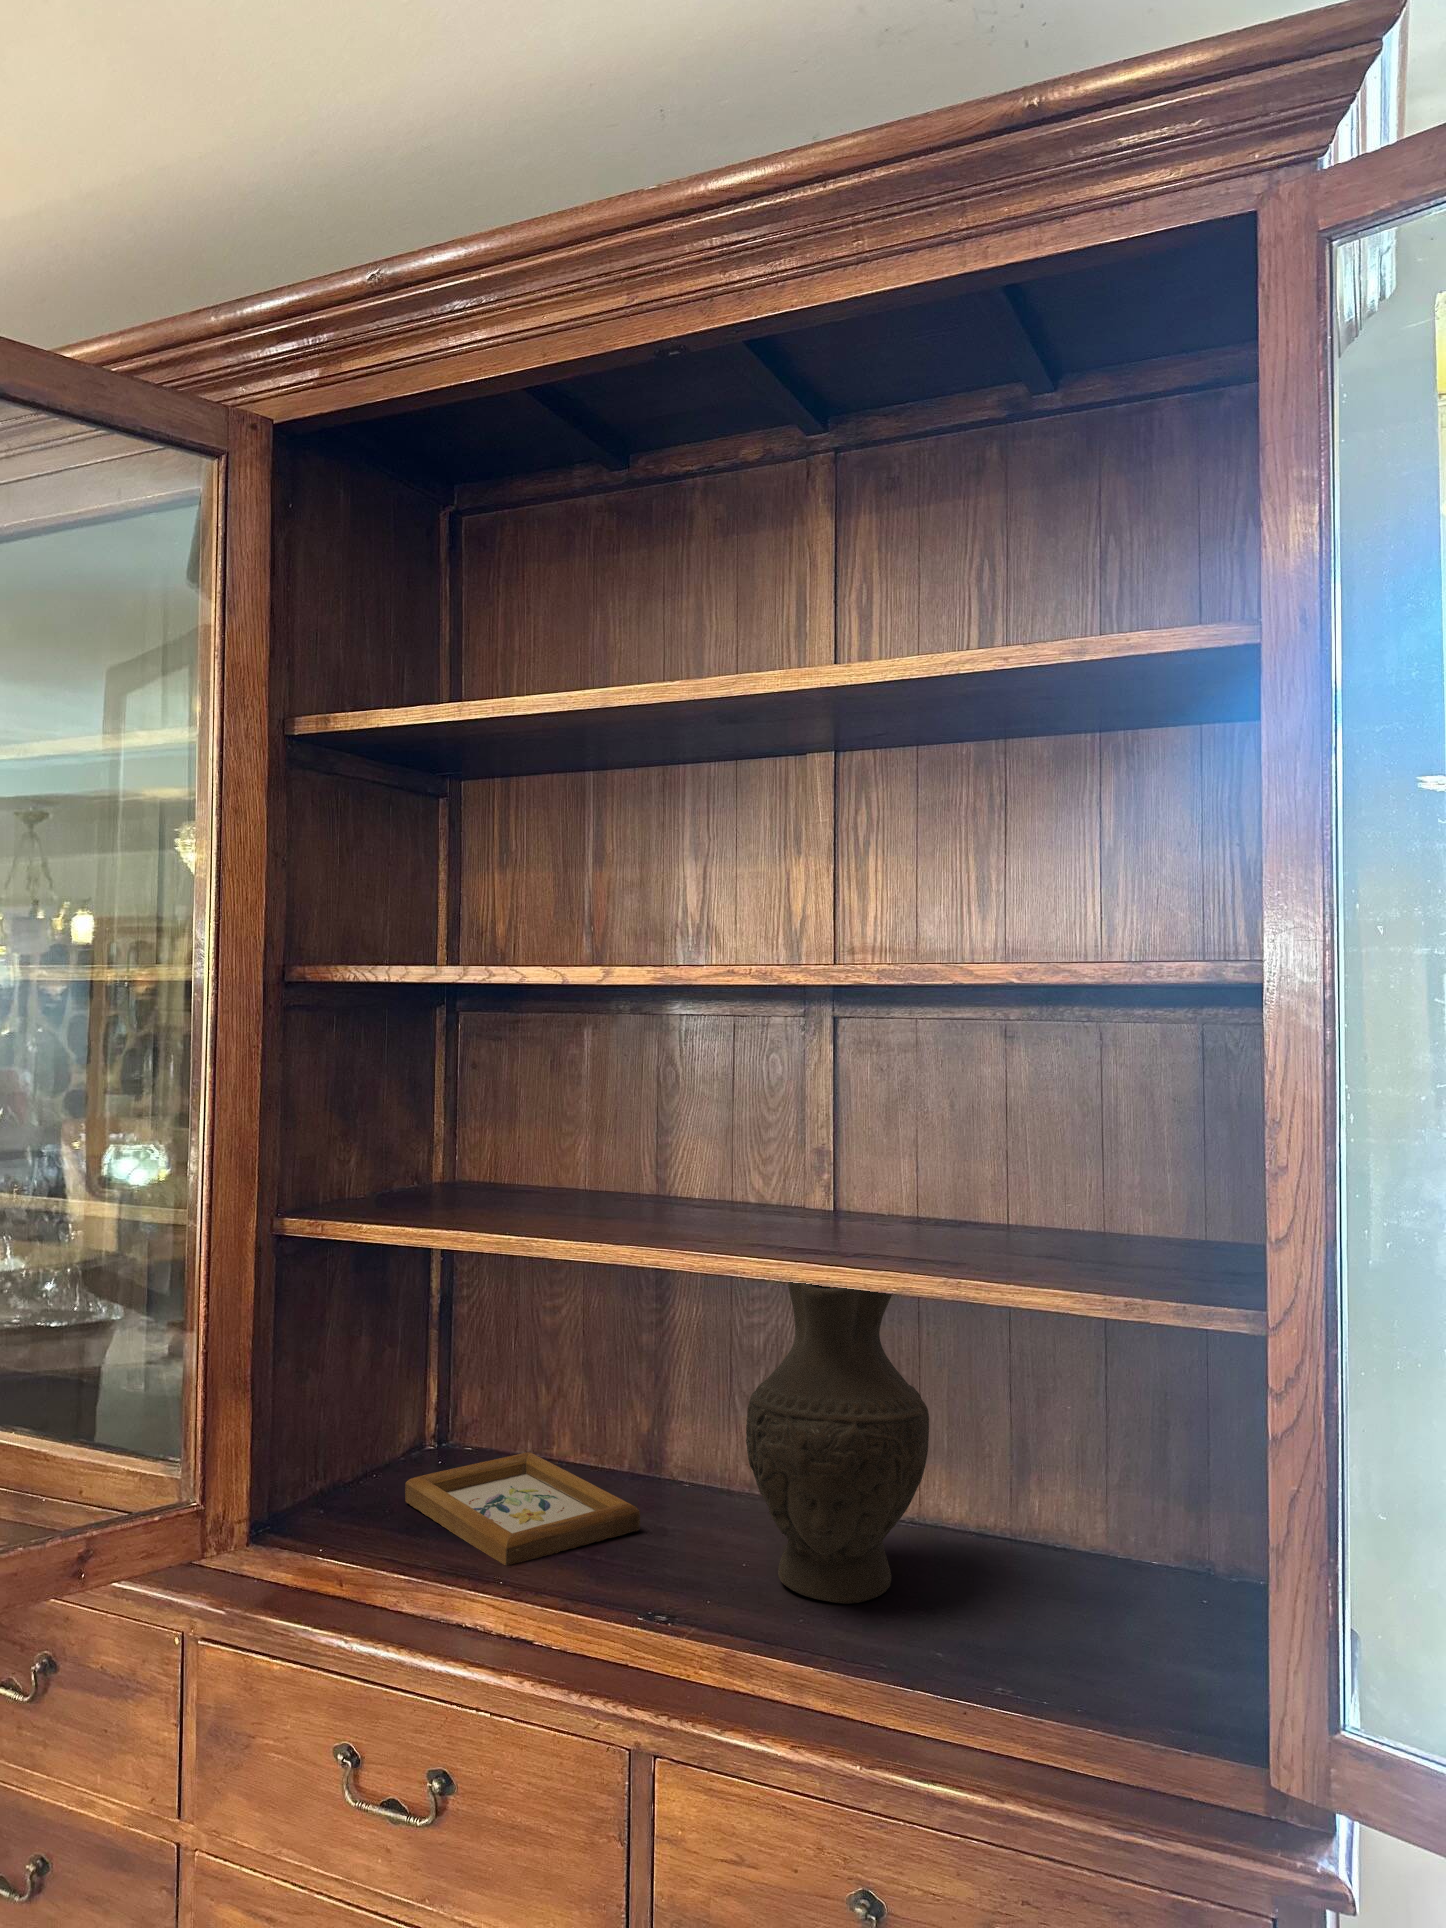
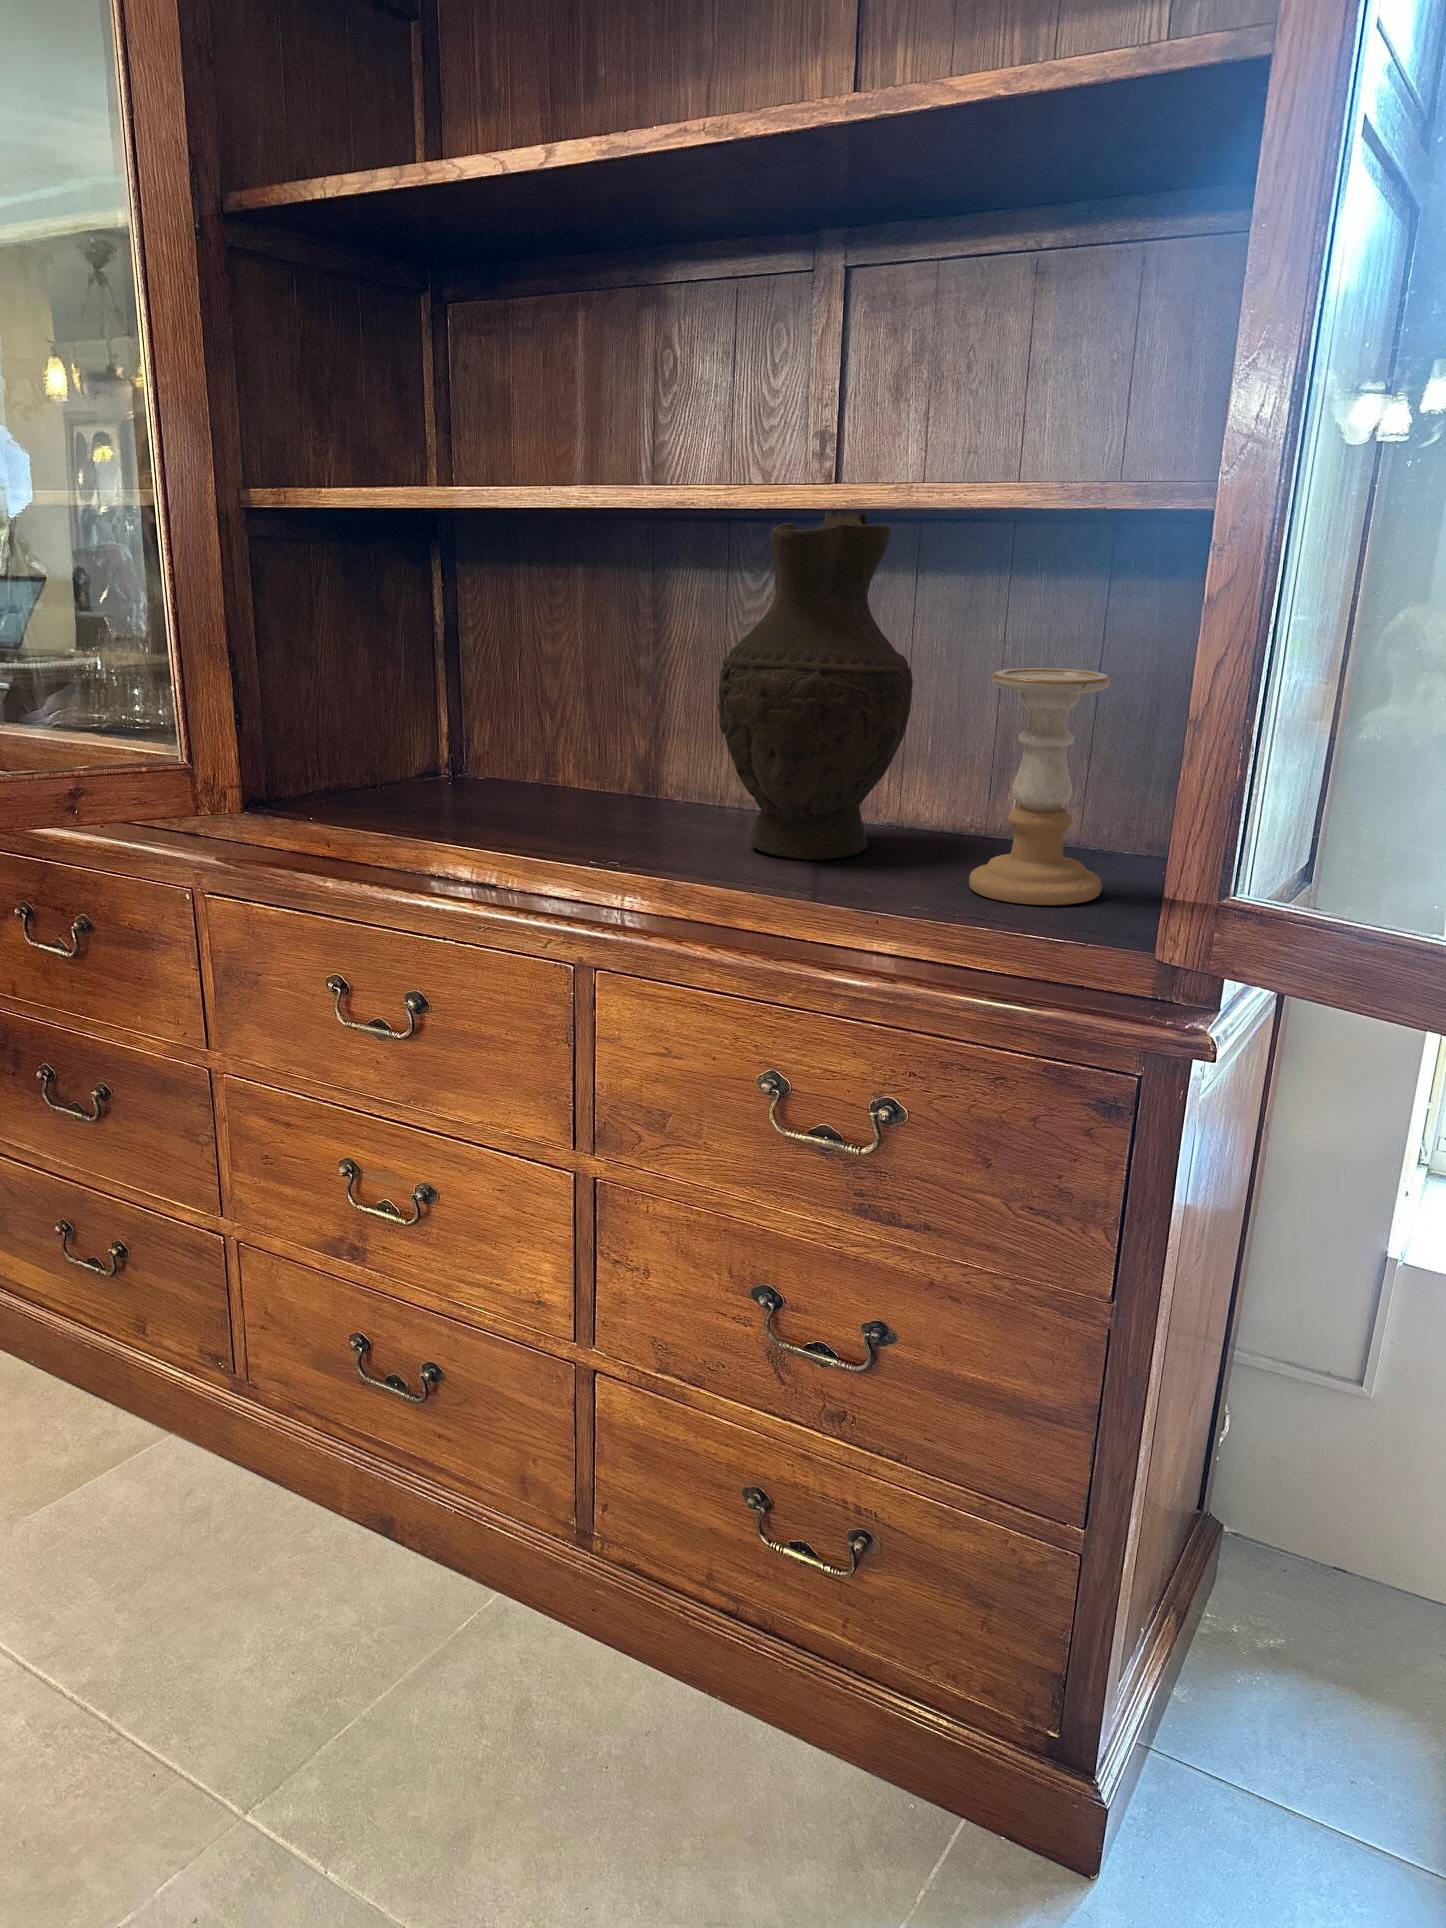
candle holder: none [1018,1425,1149,1677] -> present [969,668,1110,905]
picture frame: present [405,1452,640,1565] -> none [408,761,631,832]

